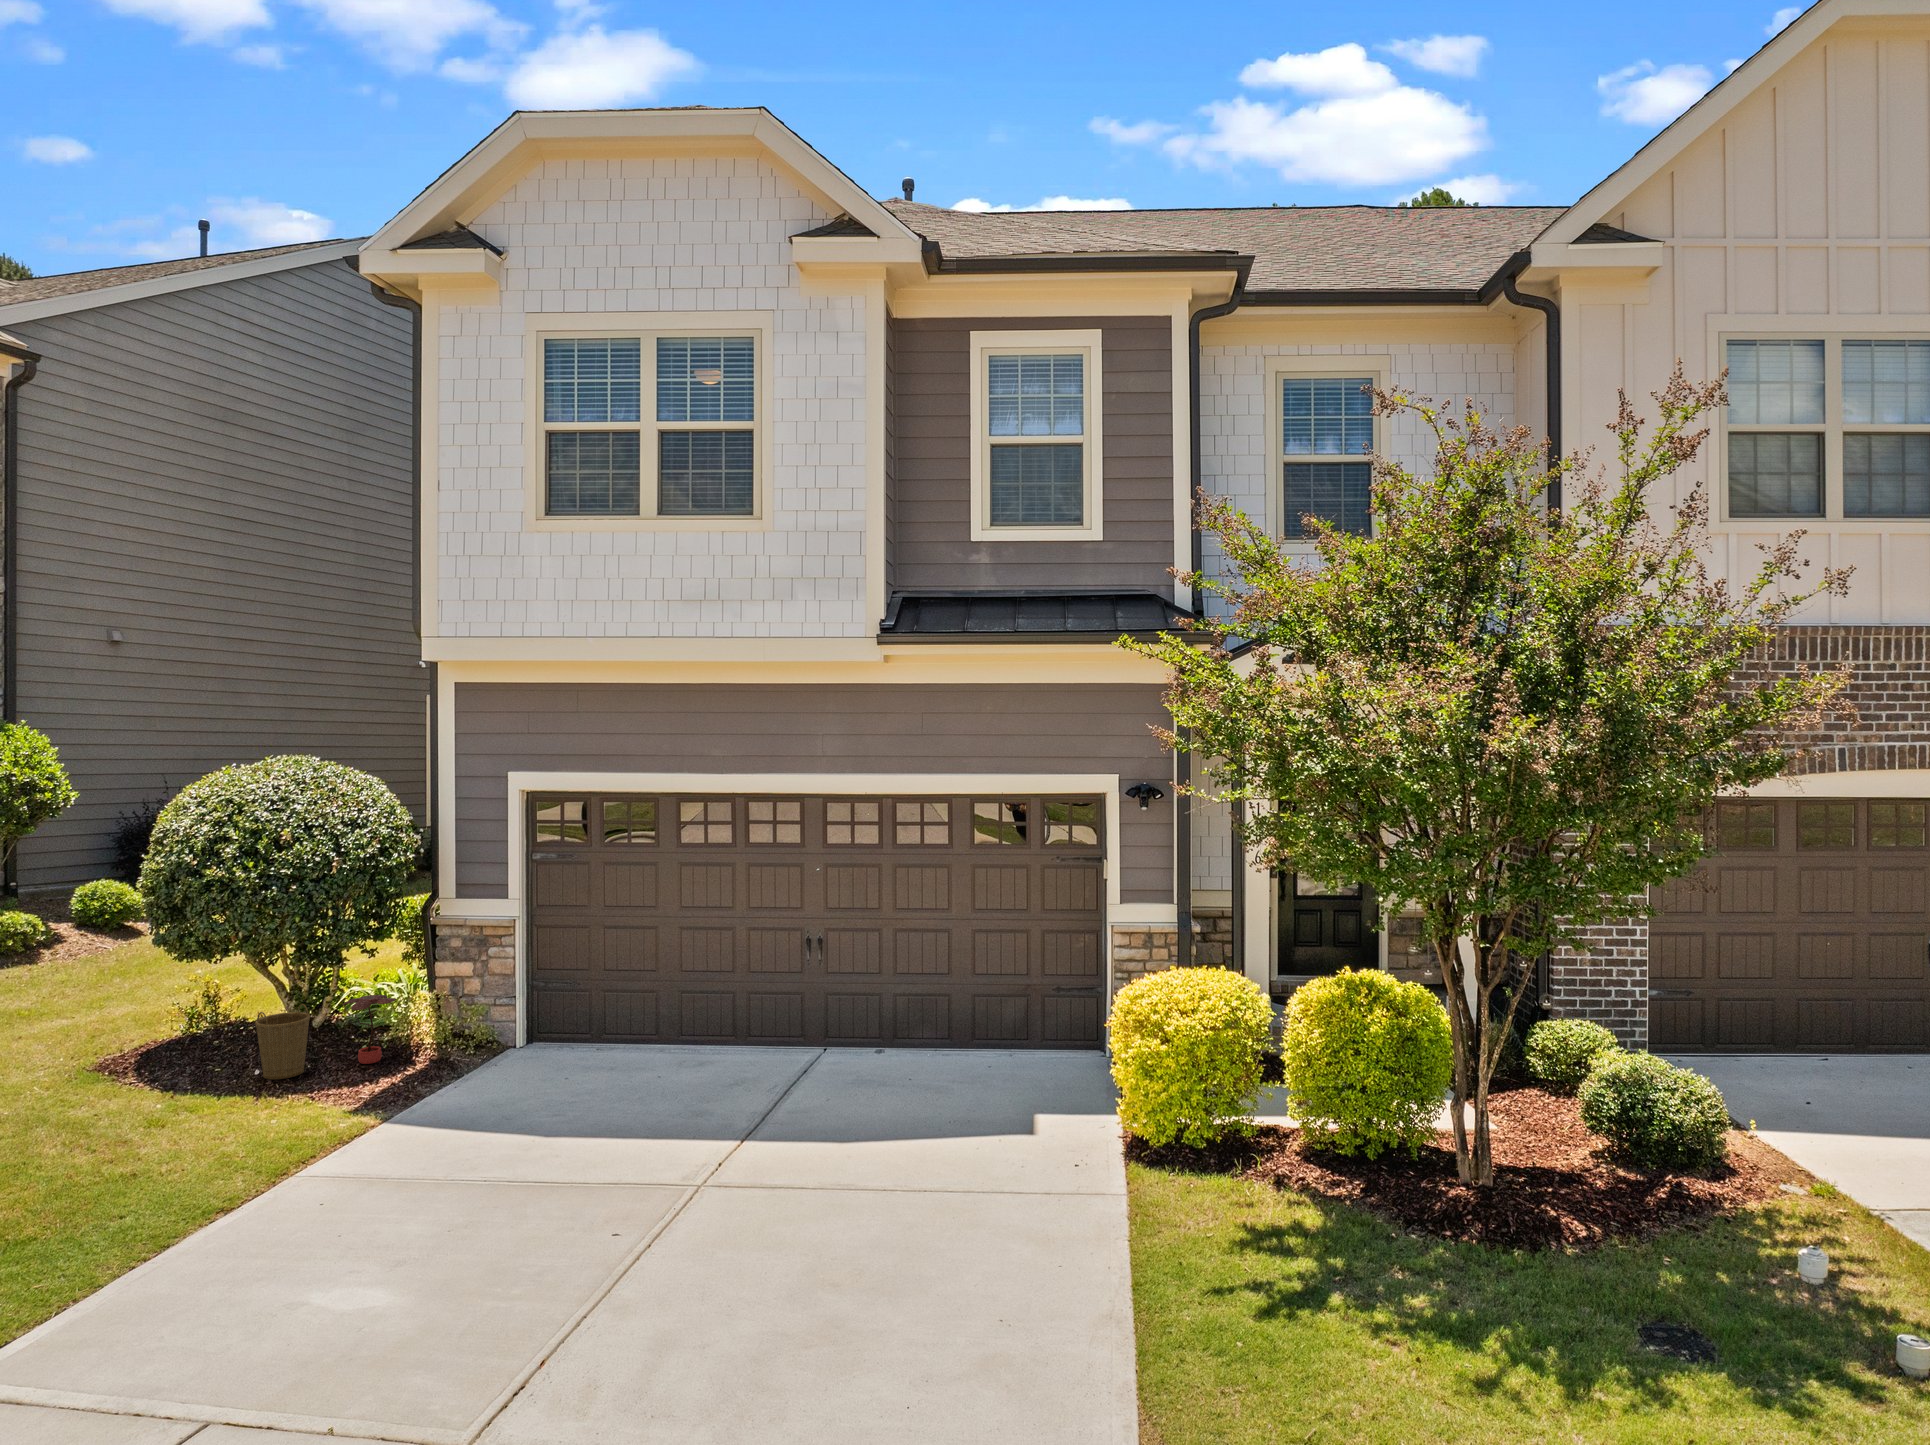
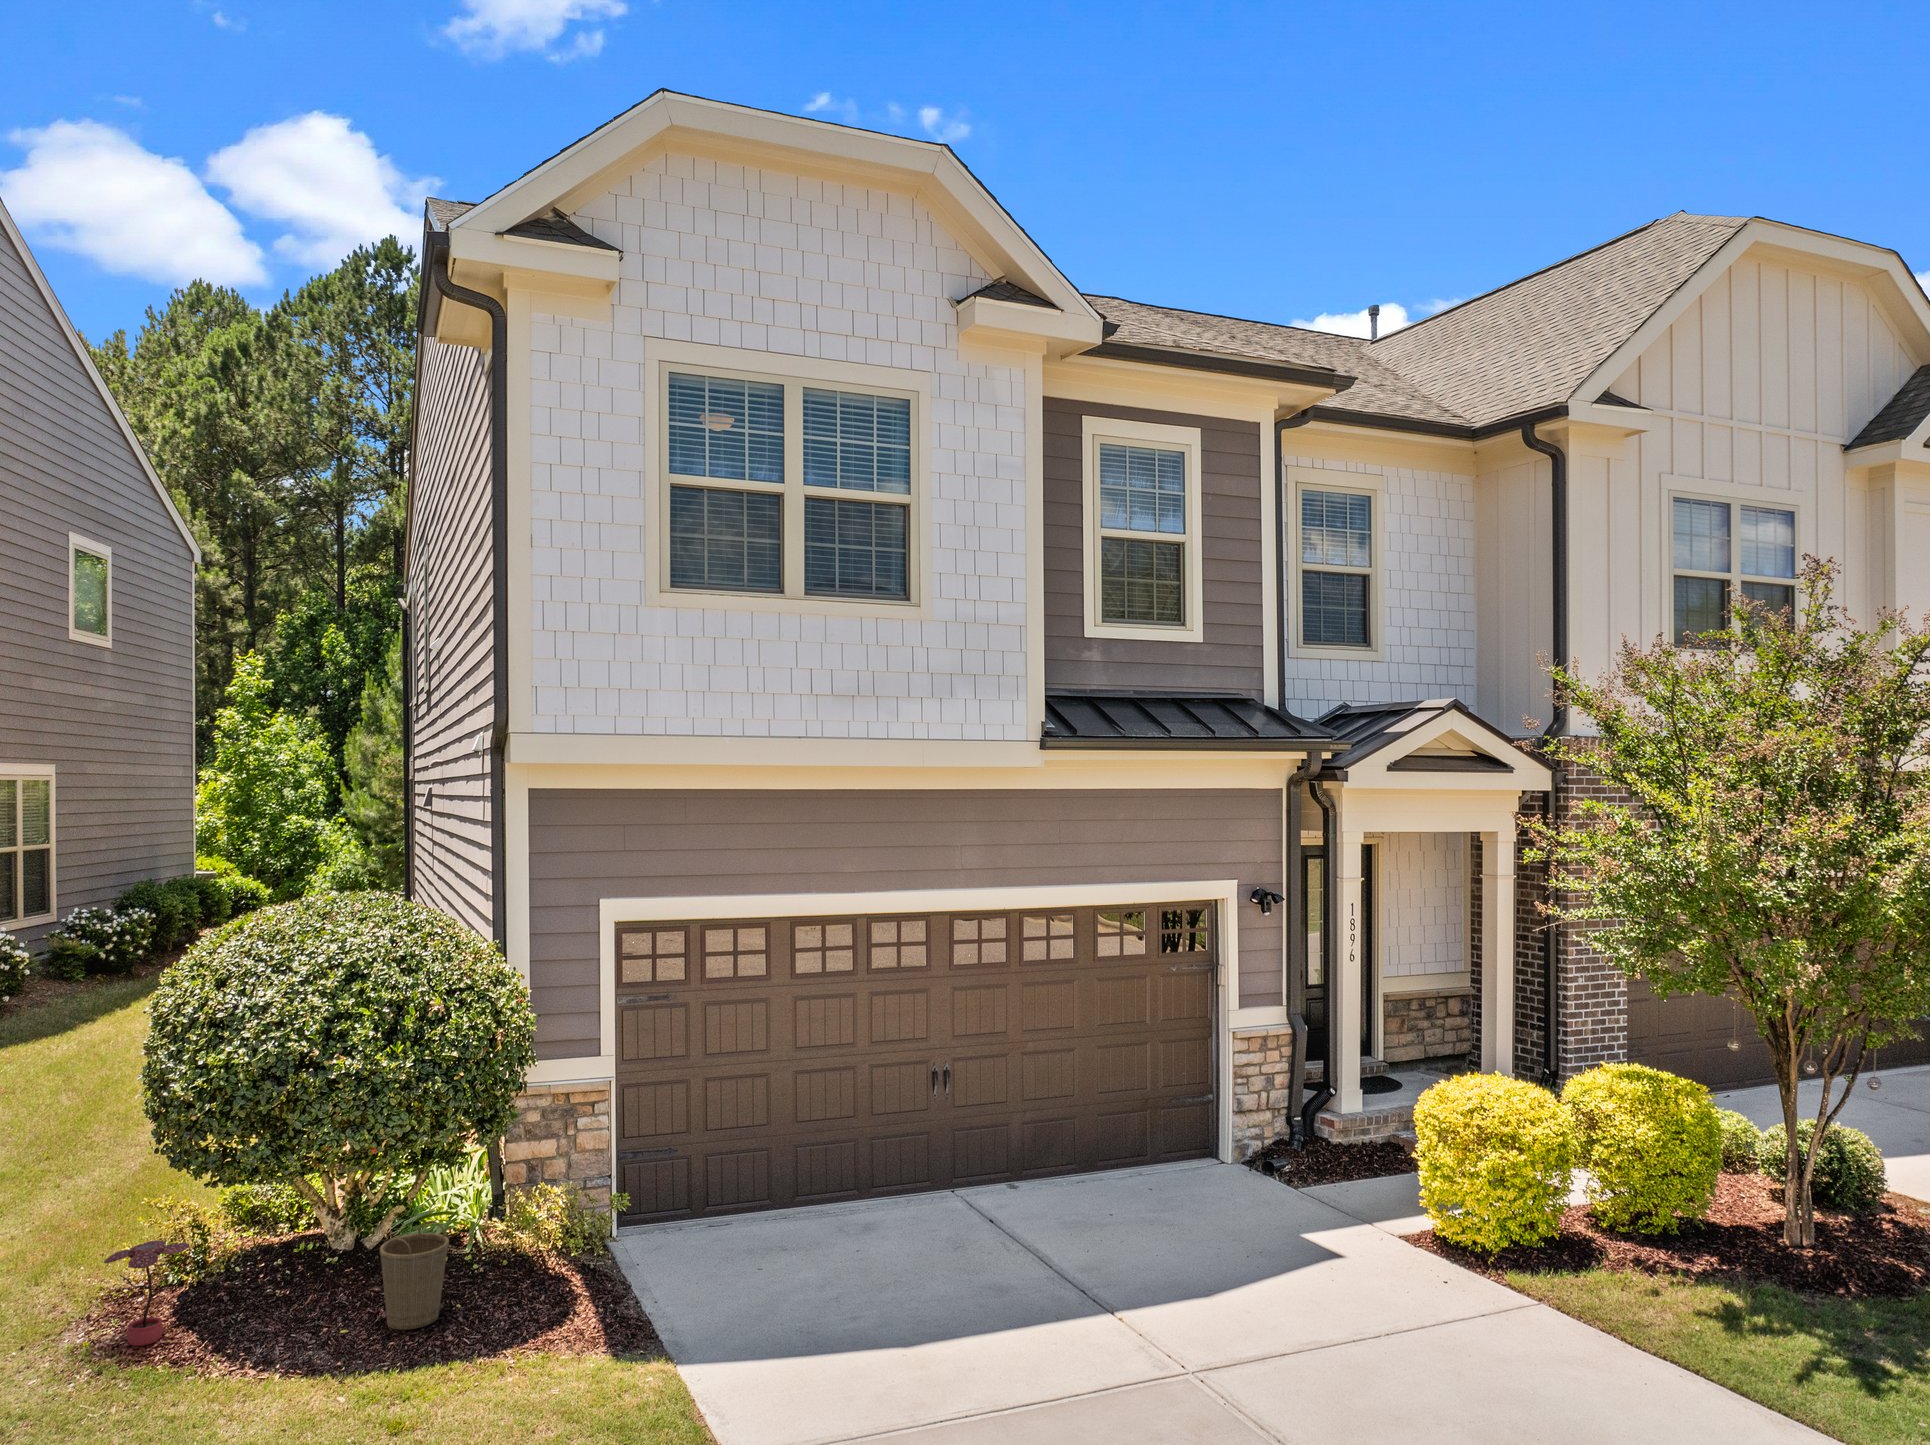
potted plant: present [343,995,396,1064] -> present [104,1241,190,1346]

